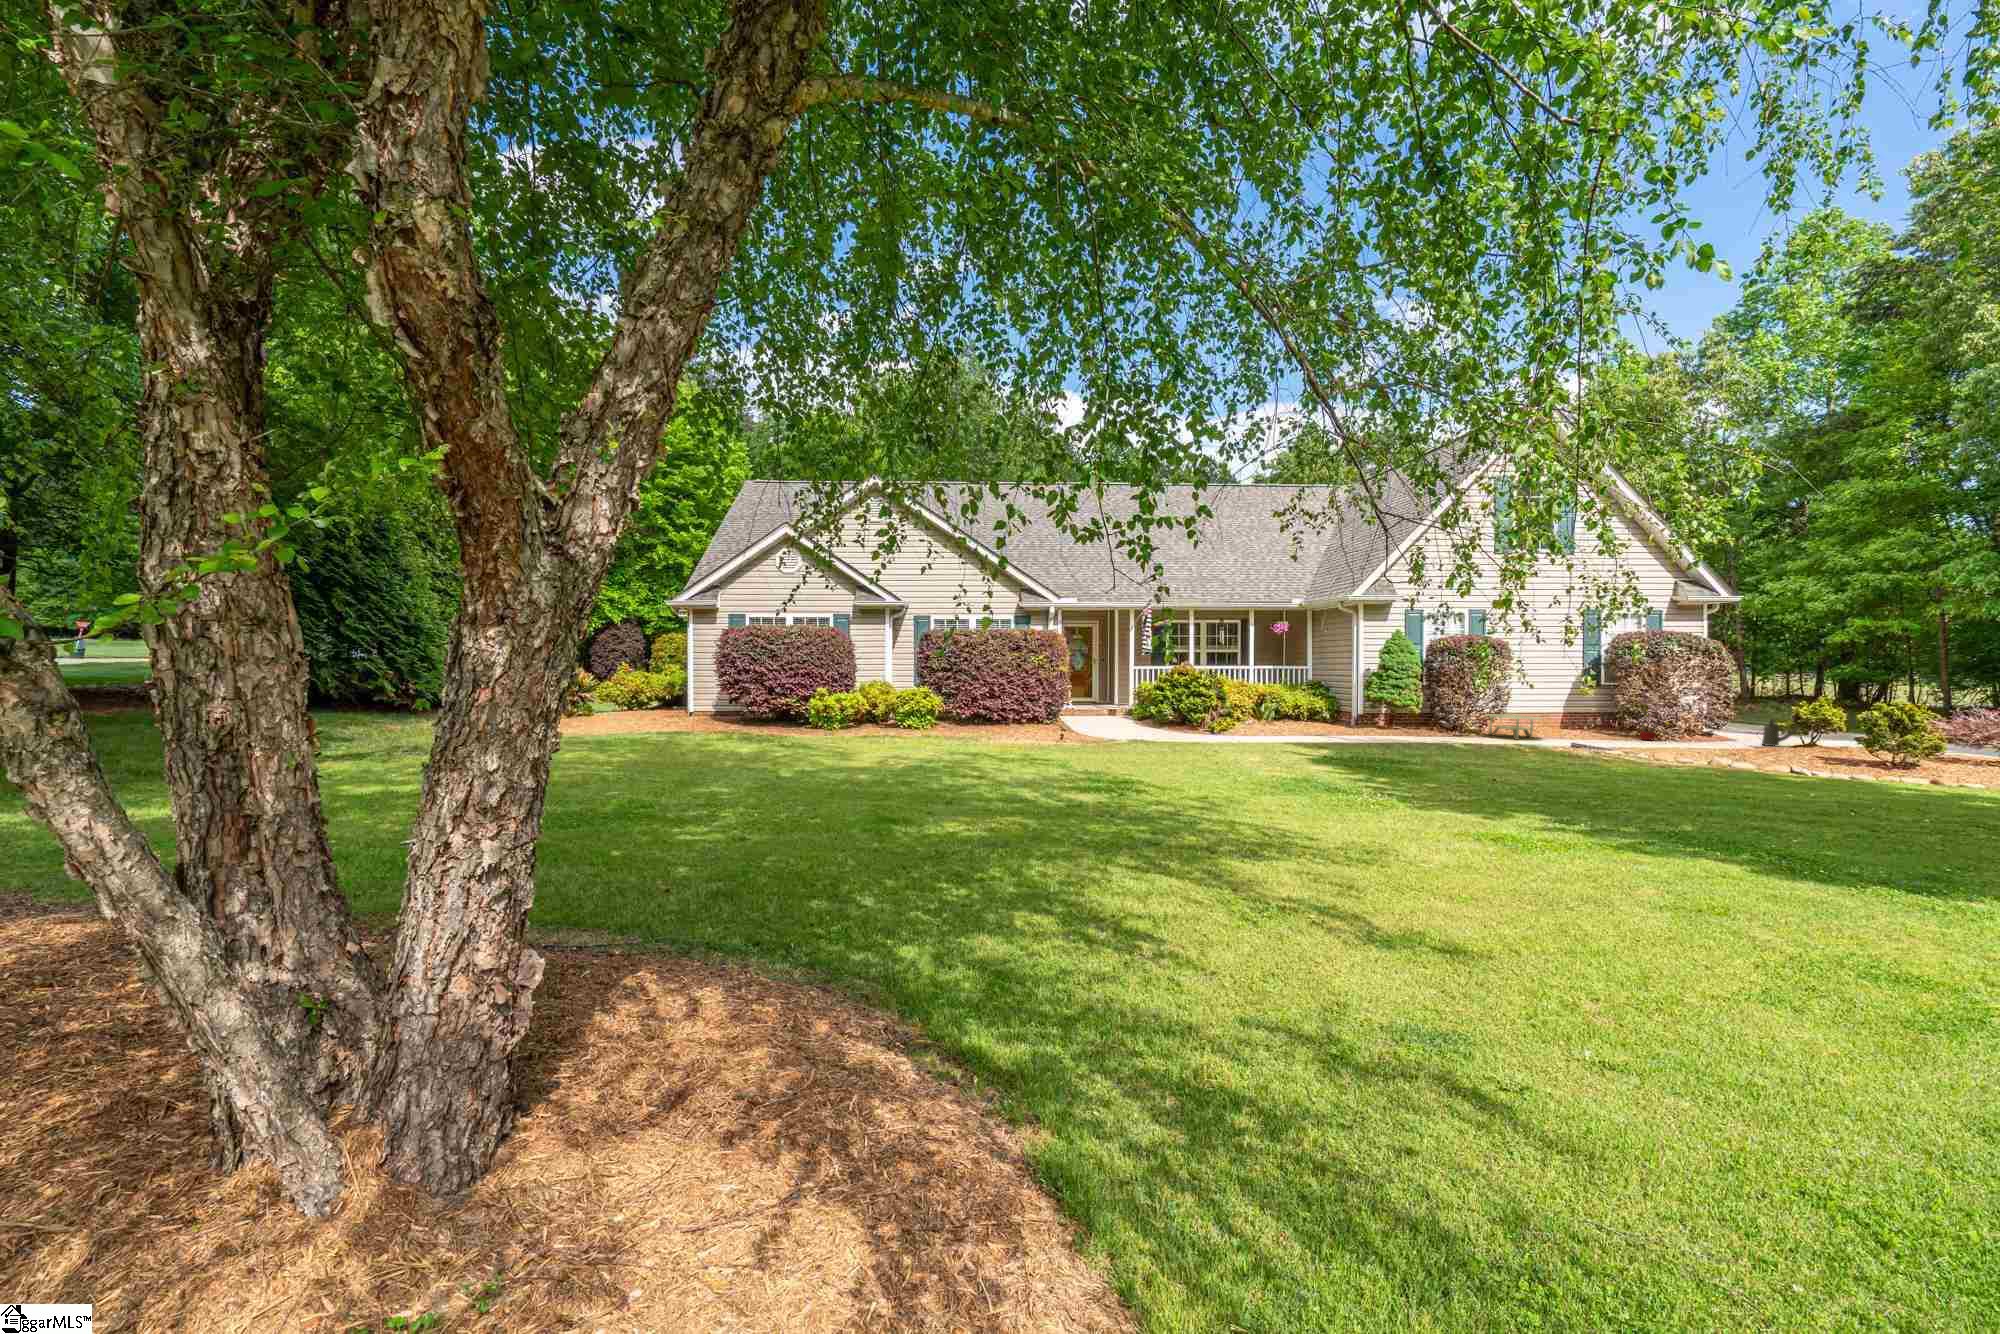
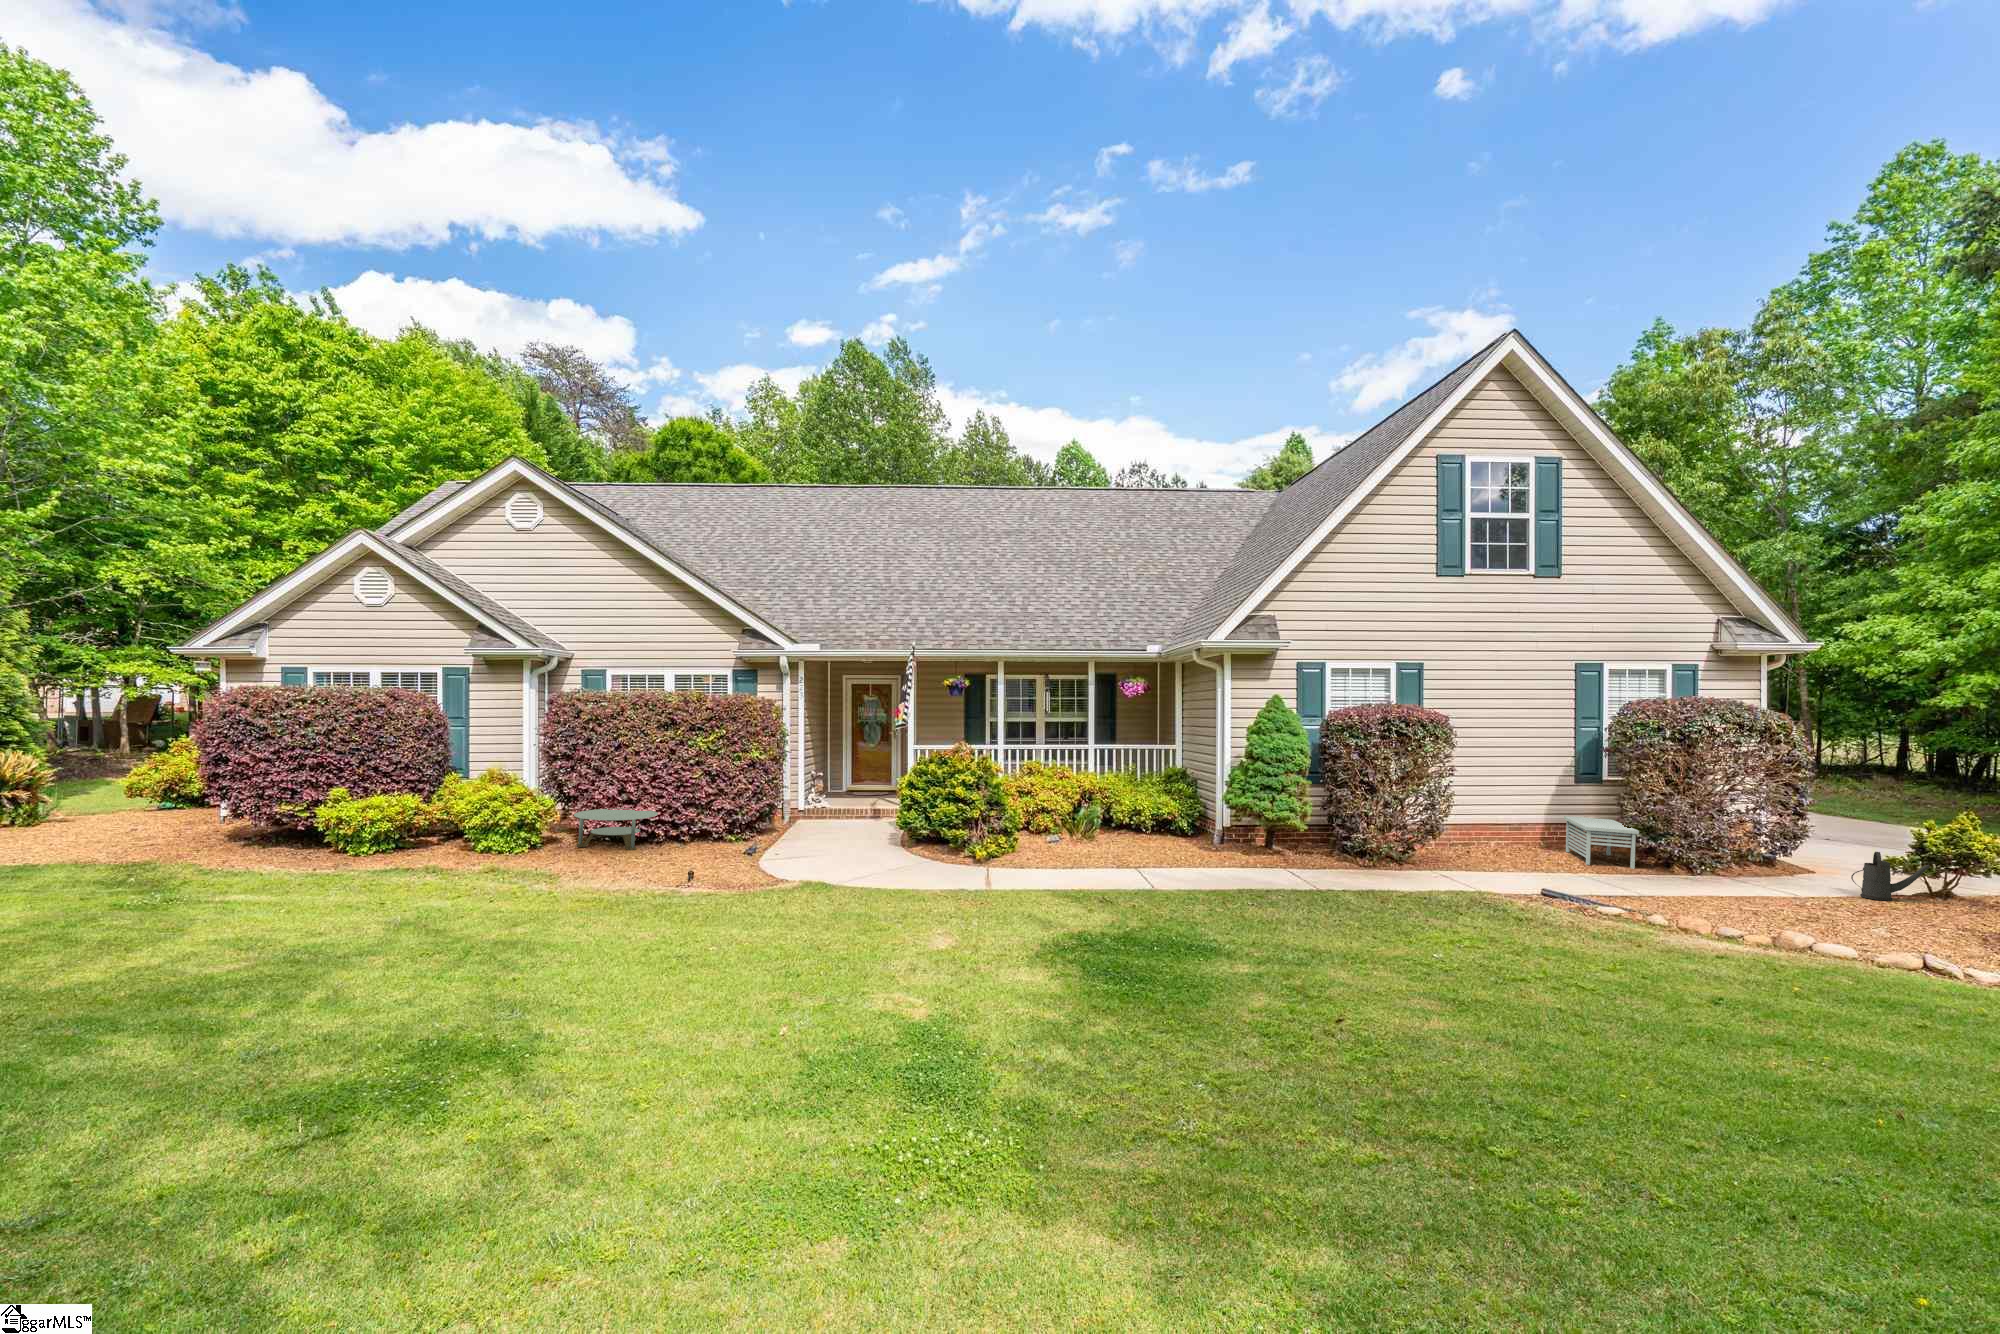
storage bench: none [1575,707,1627,737] -> present [1564,816,1639,869]
round table: present [1488,714,1541,740] -> present [574,809,658,850]
decorative plant: present [1638,715,1668,740] -> none [1648,825,1704,879]

